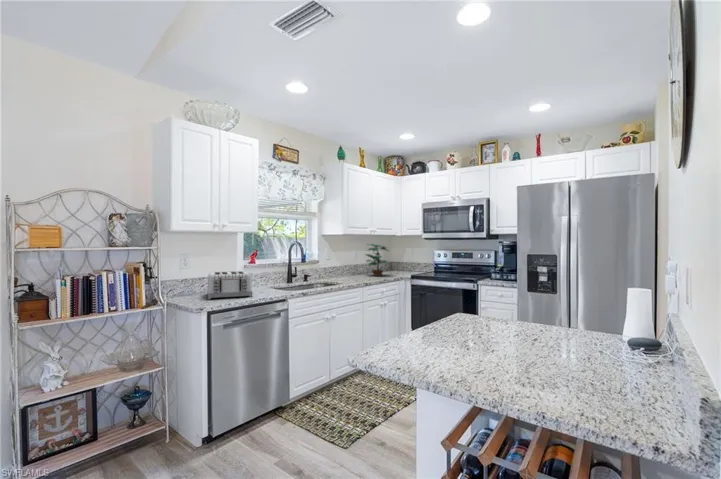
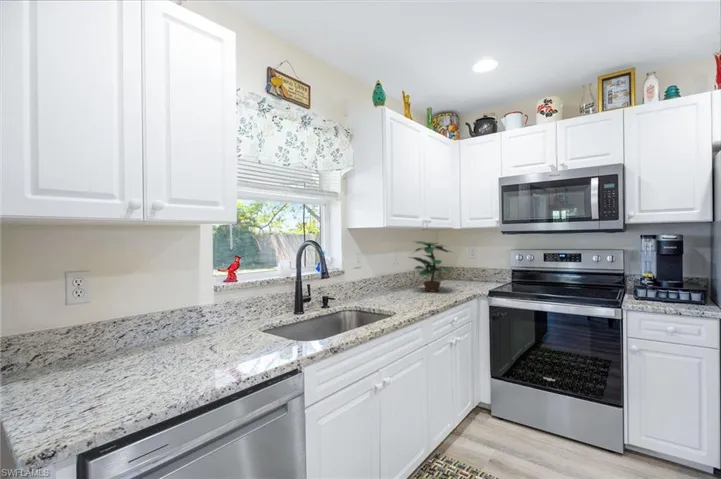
toaster: present [207,271,253,299] -> none [112,304,222,386]

